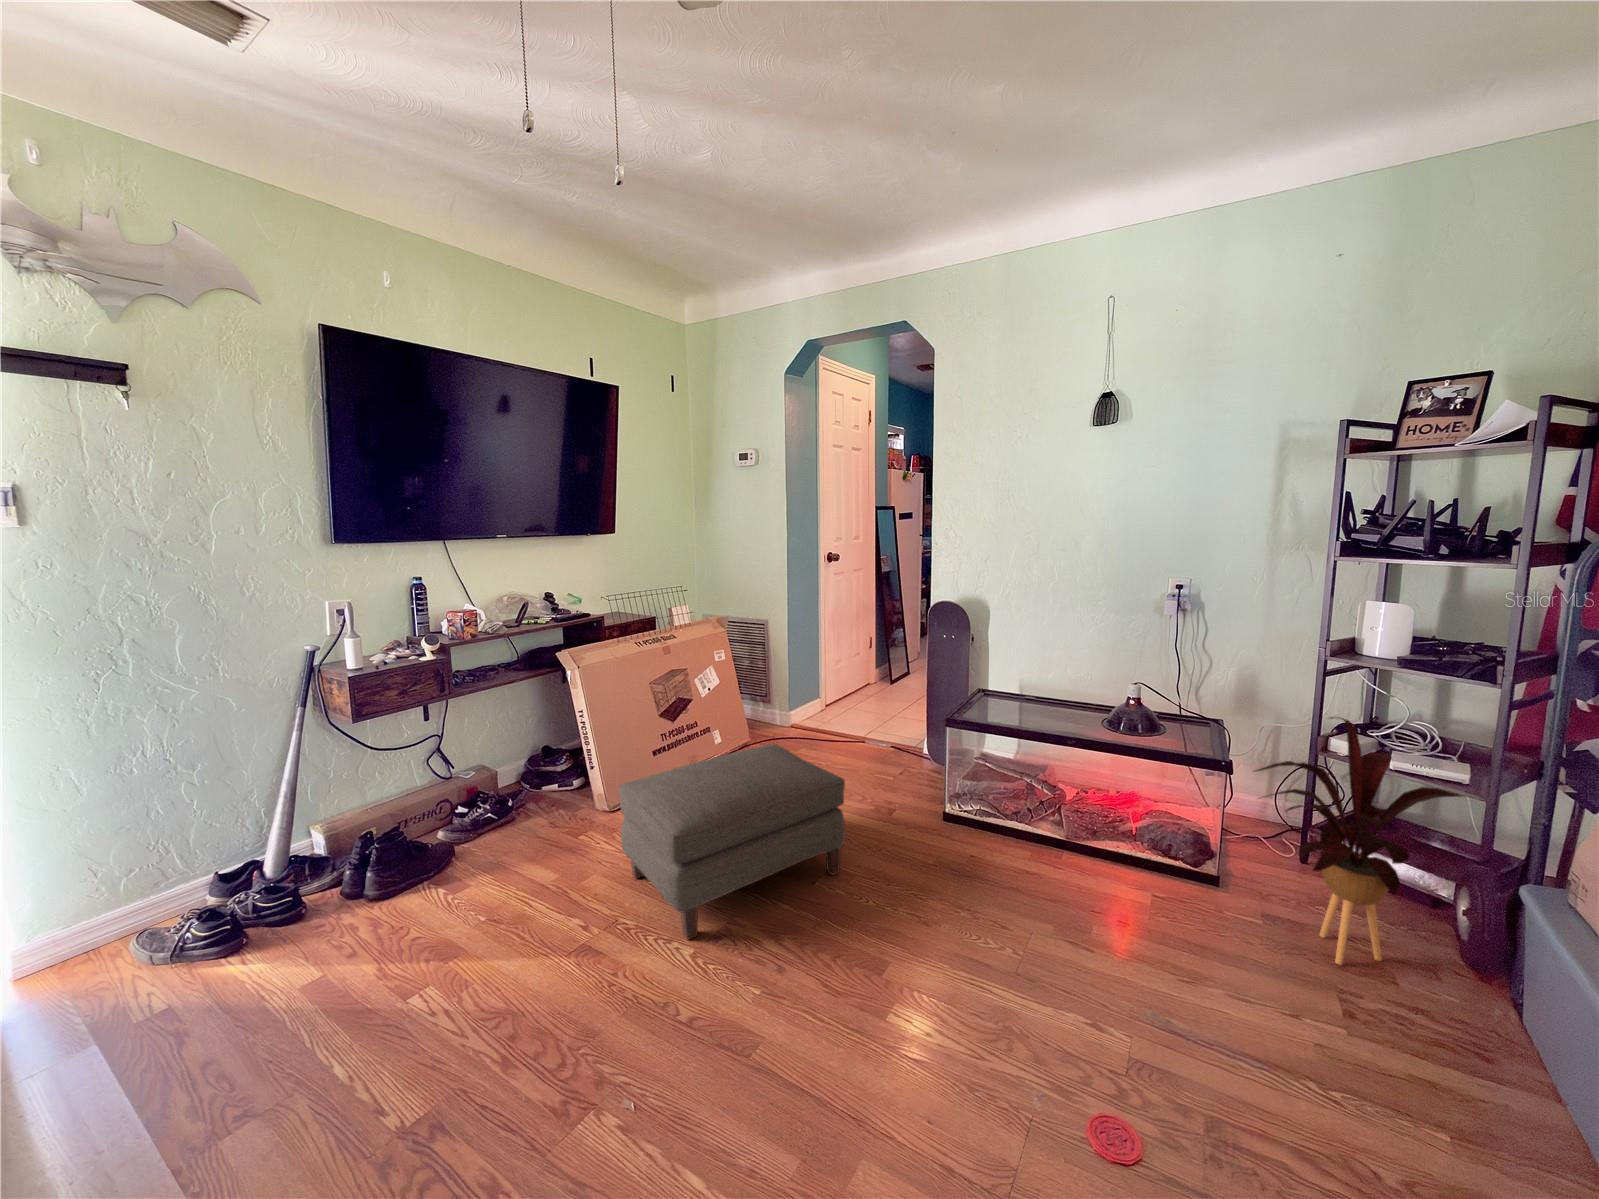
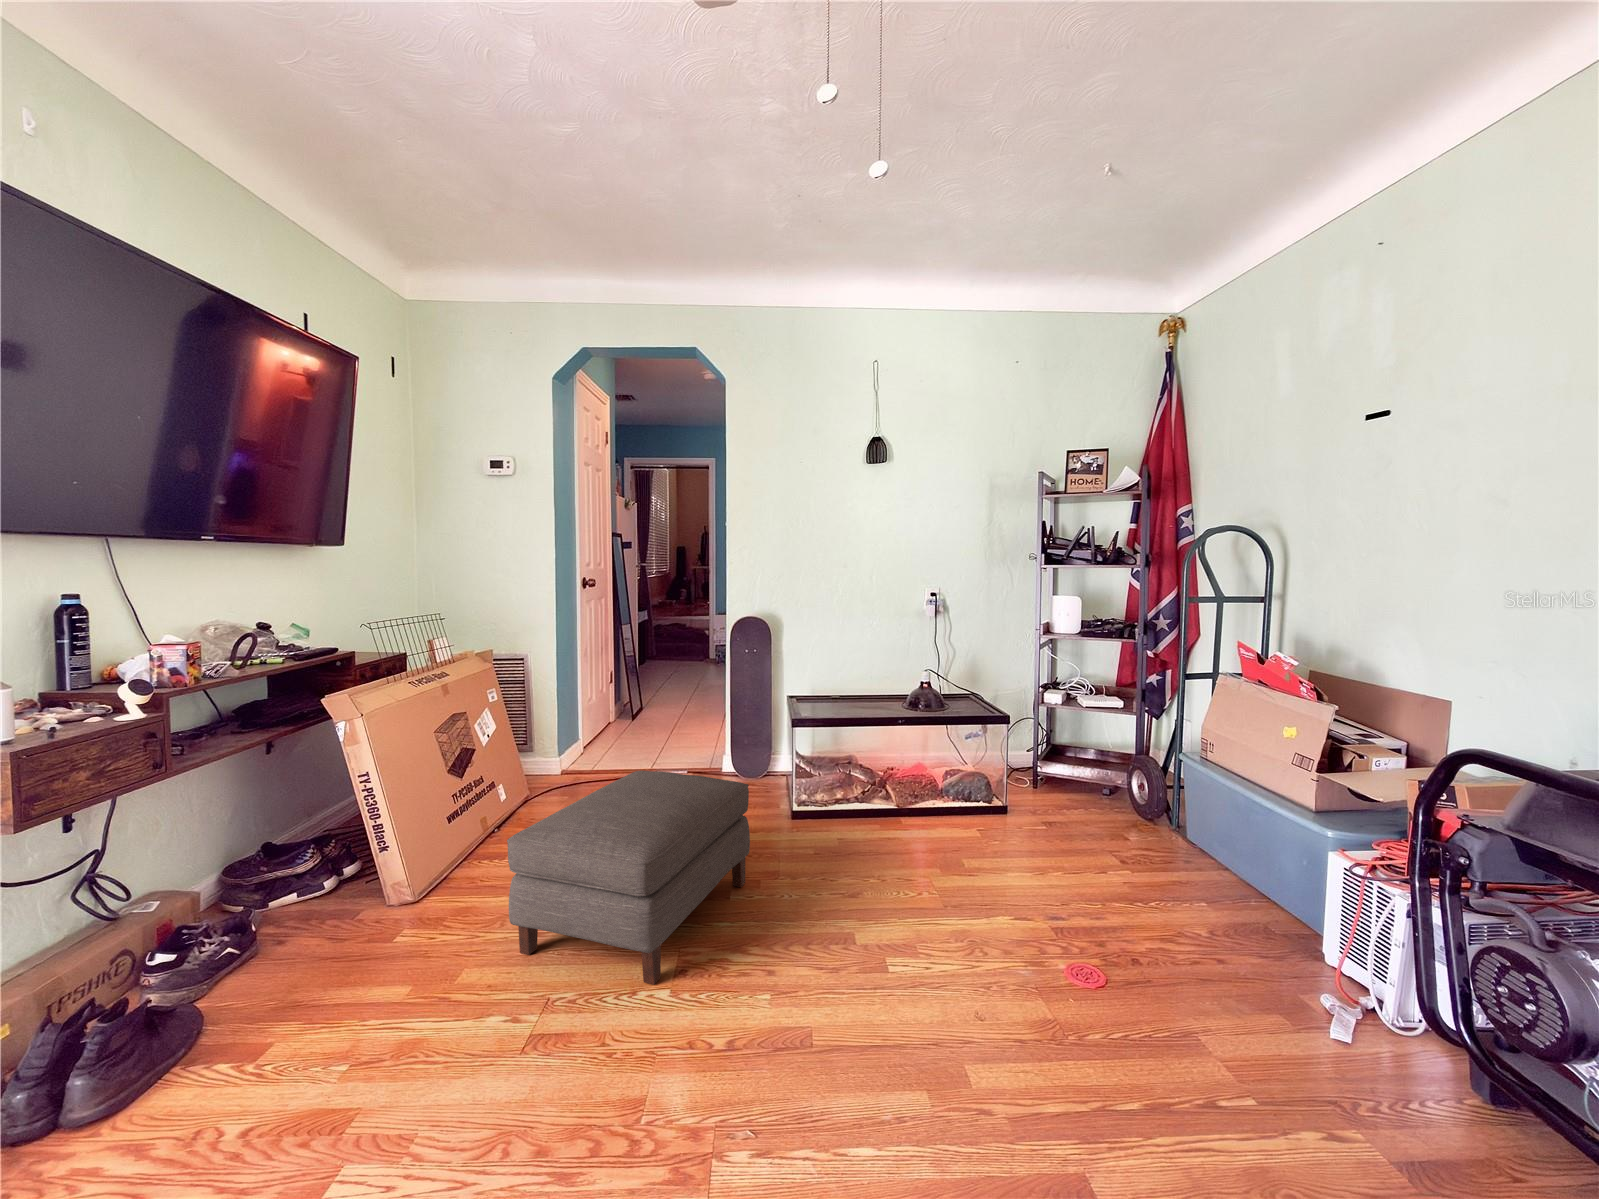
house plant: present [1255,717,1463,965] -> none [1037,665,1145,839]

